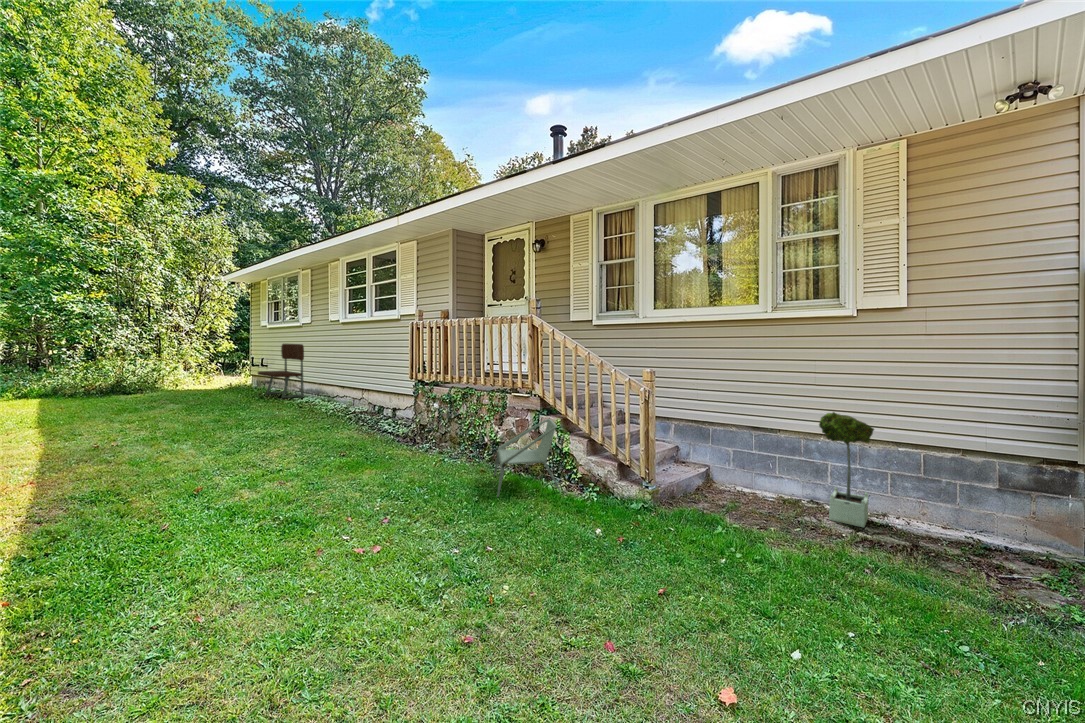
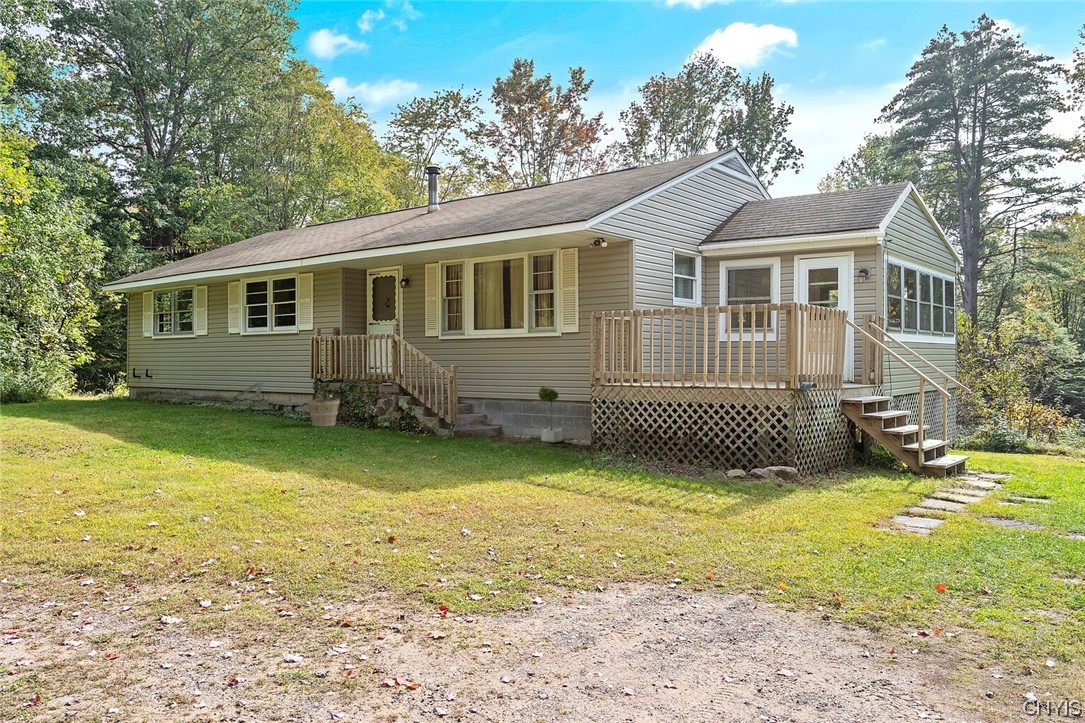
bench: present [258,344,304,398] -> none [155,354,201,404]
wooden bucket: none [400,409,448,455] -> present [308,399,340,427]
armchair: present [494,419,561,497] -> present [231,382,263,410]

